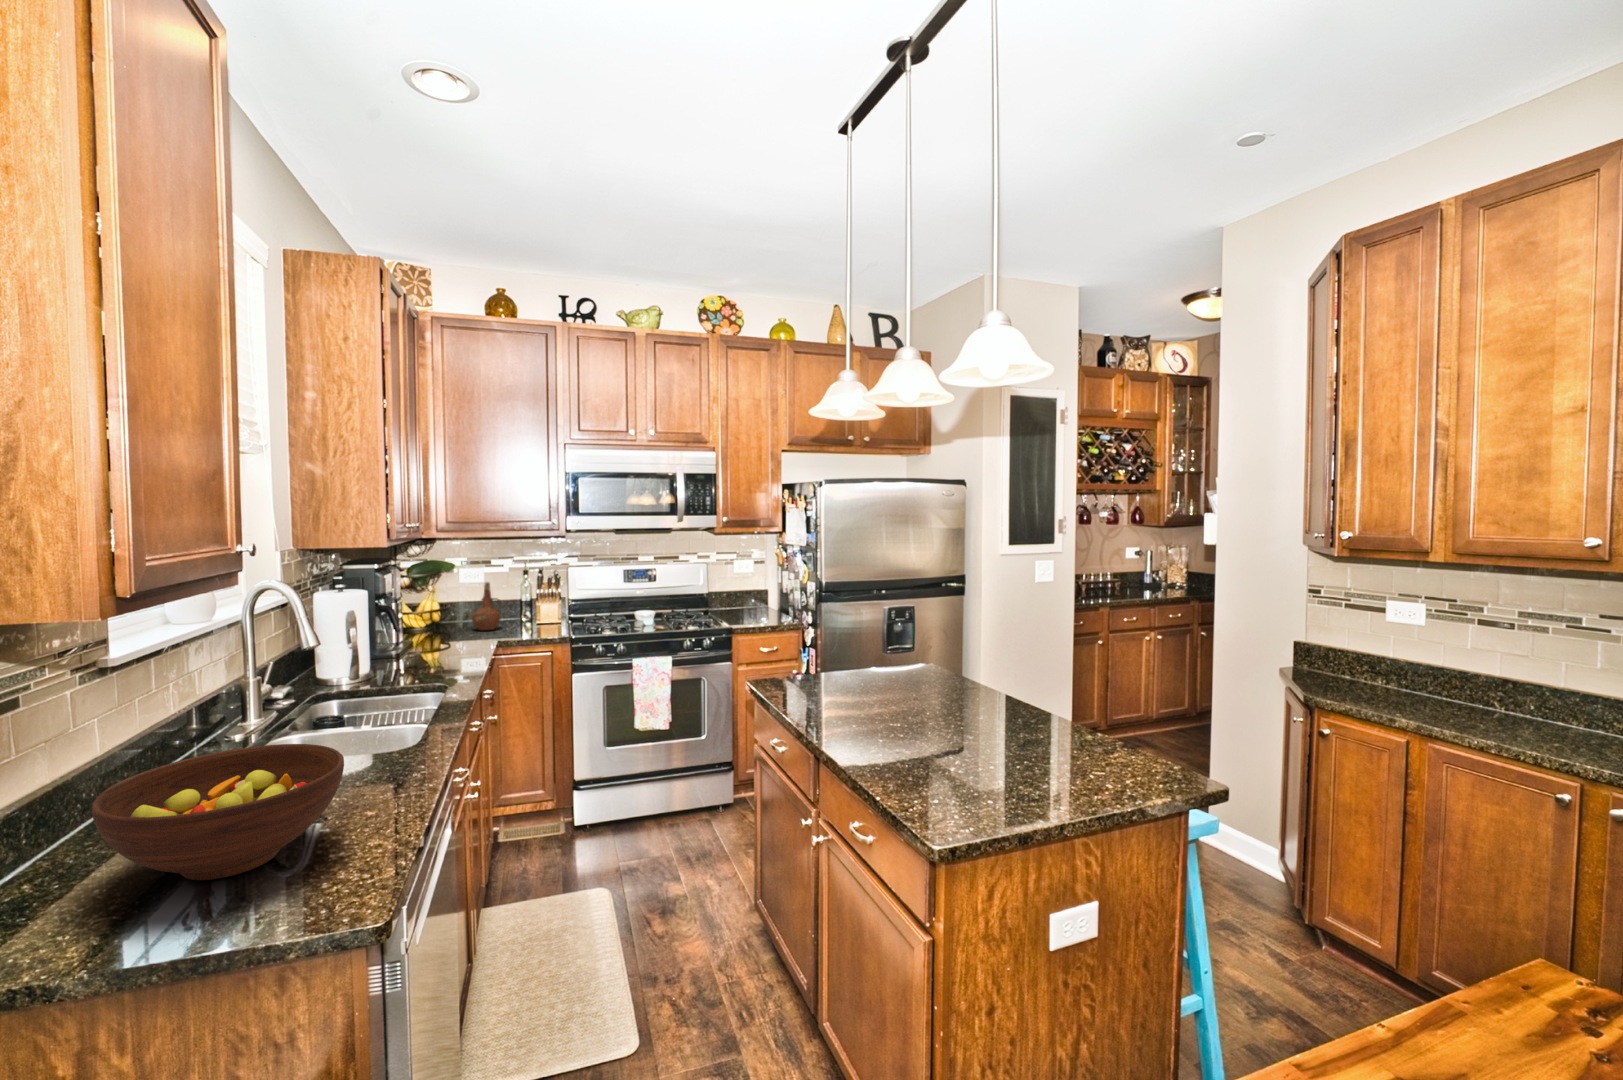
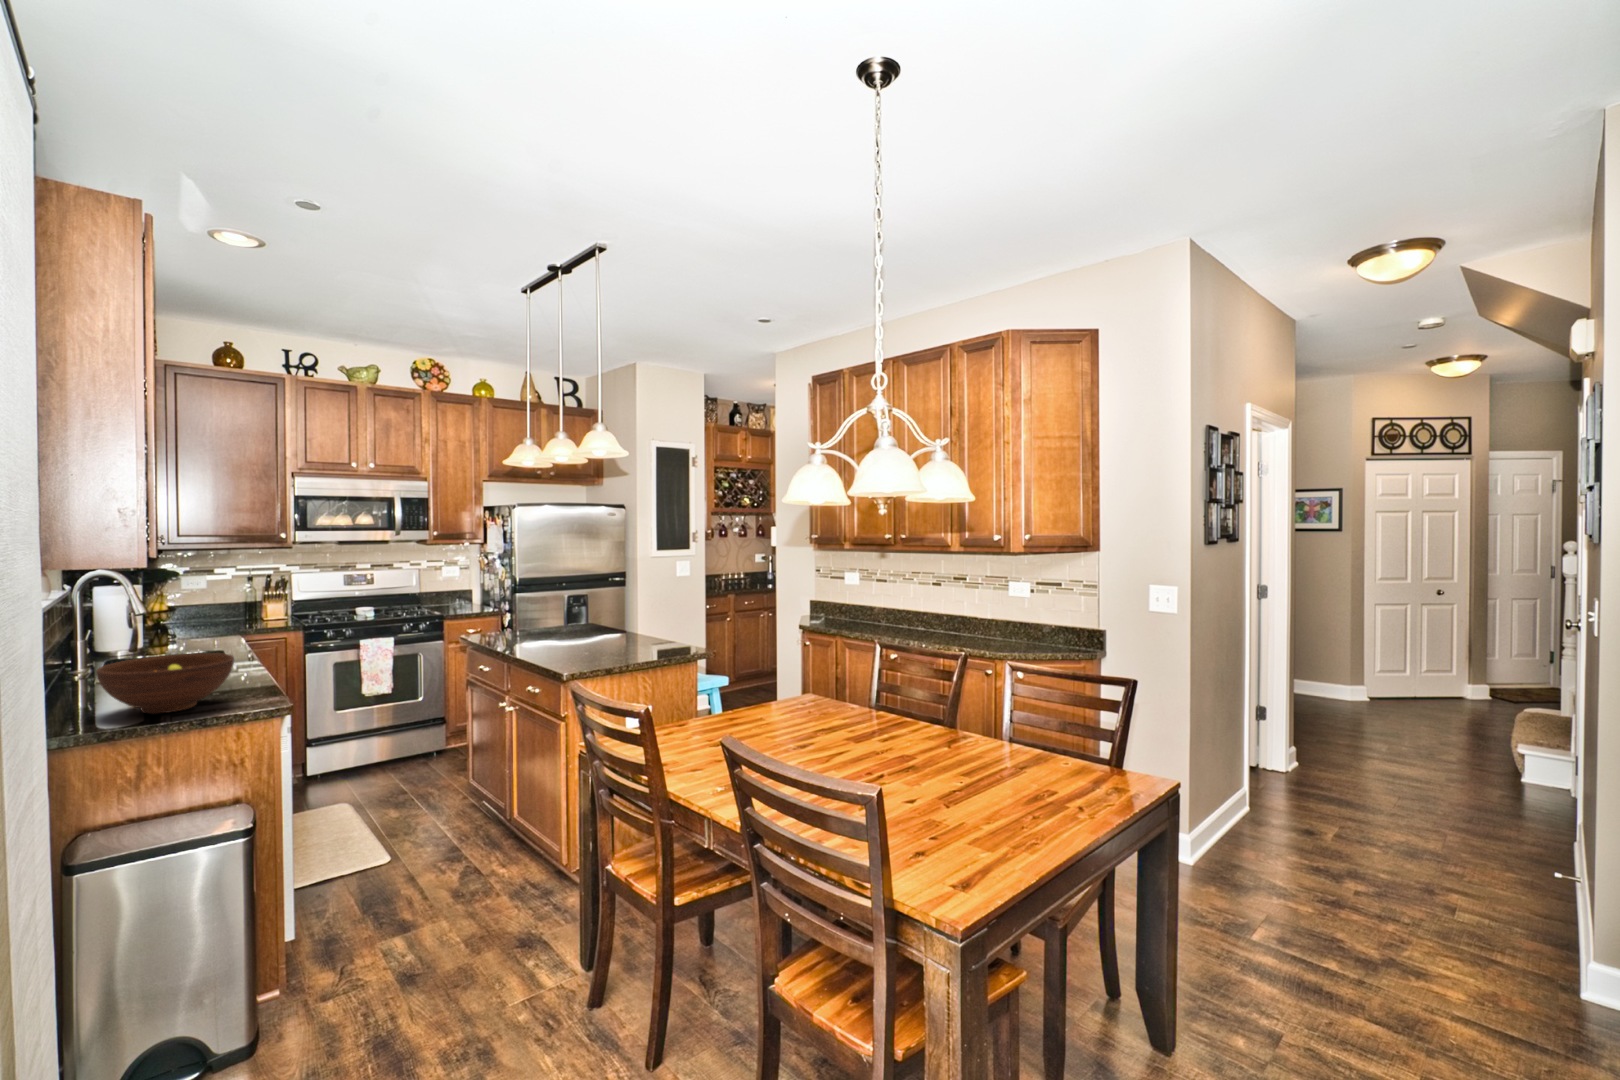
ceramic pitcher: present [472,582,502,630] -> none [196,587,226,627]

